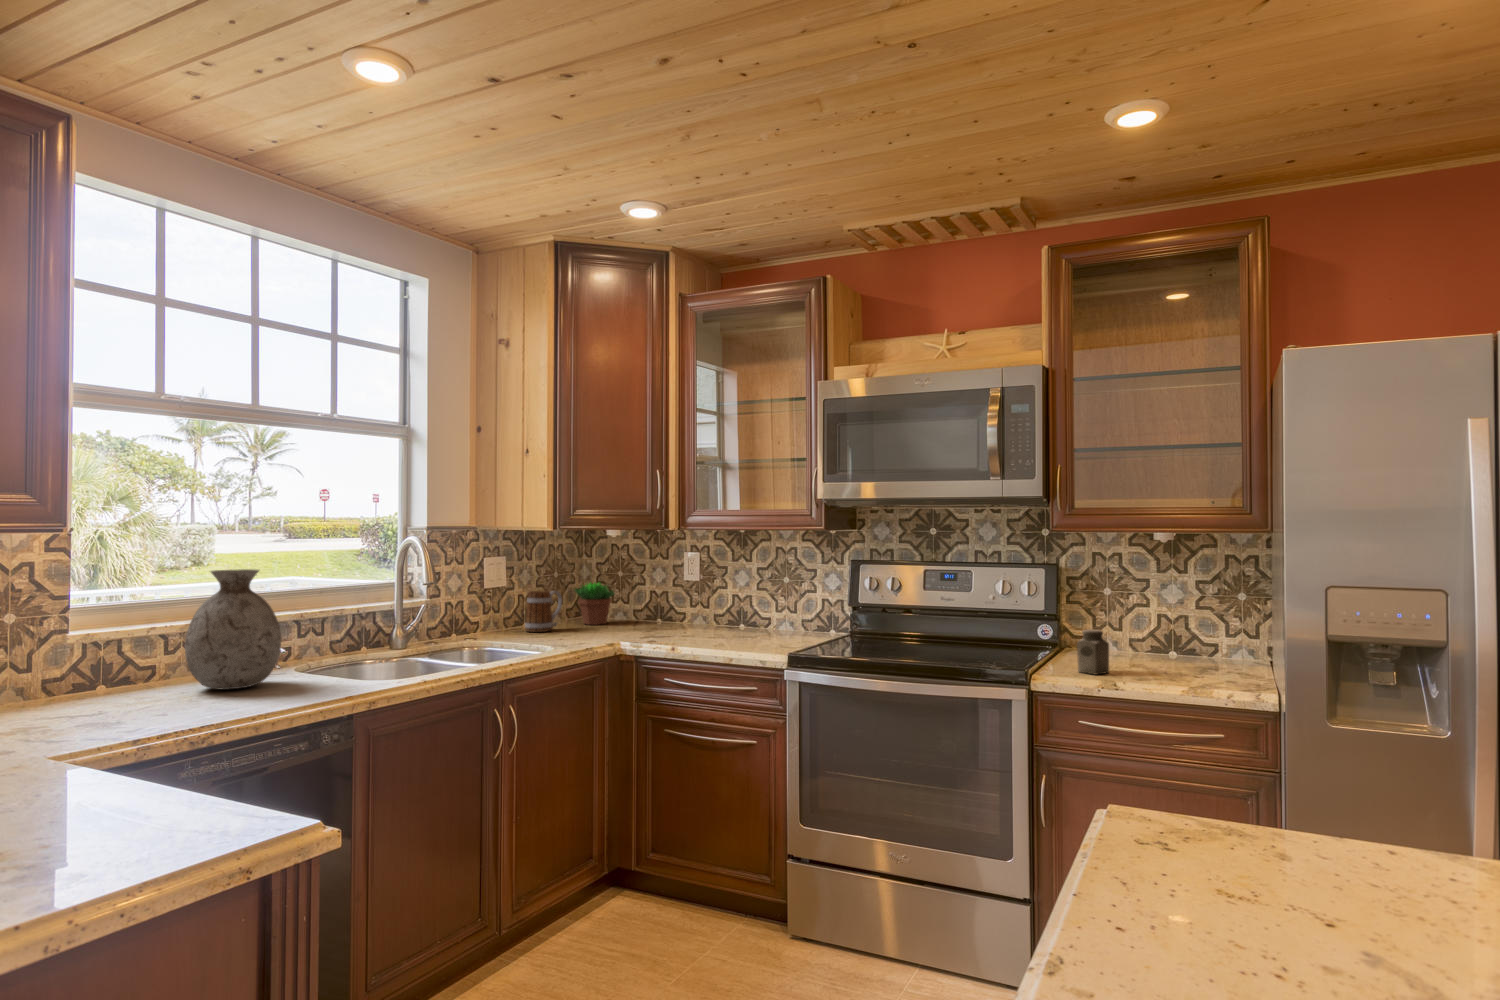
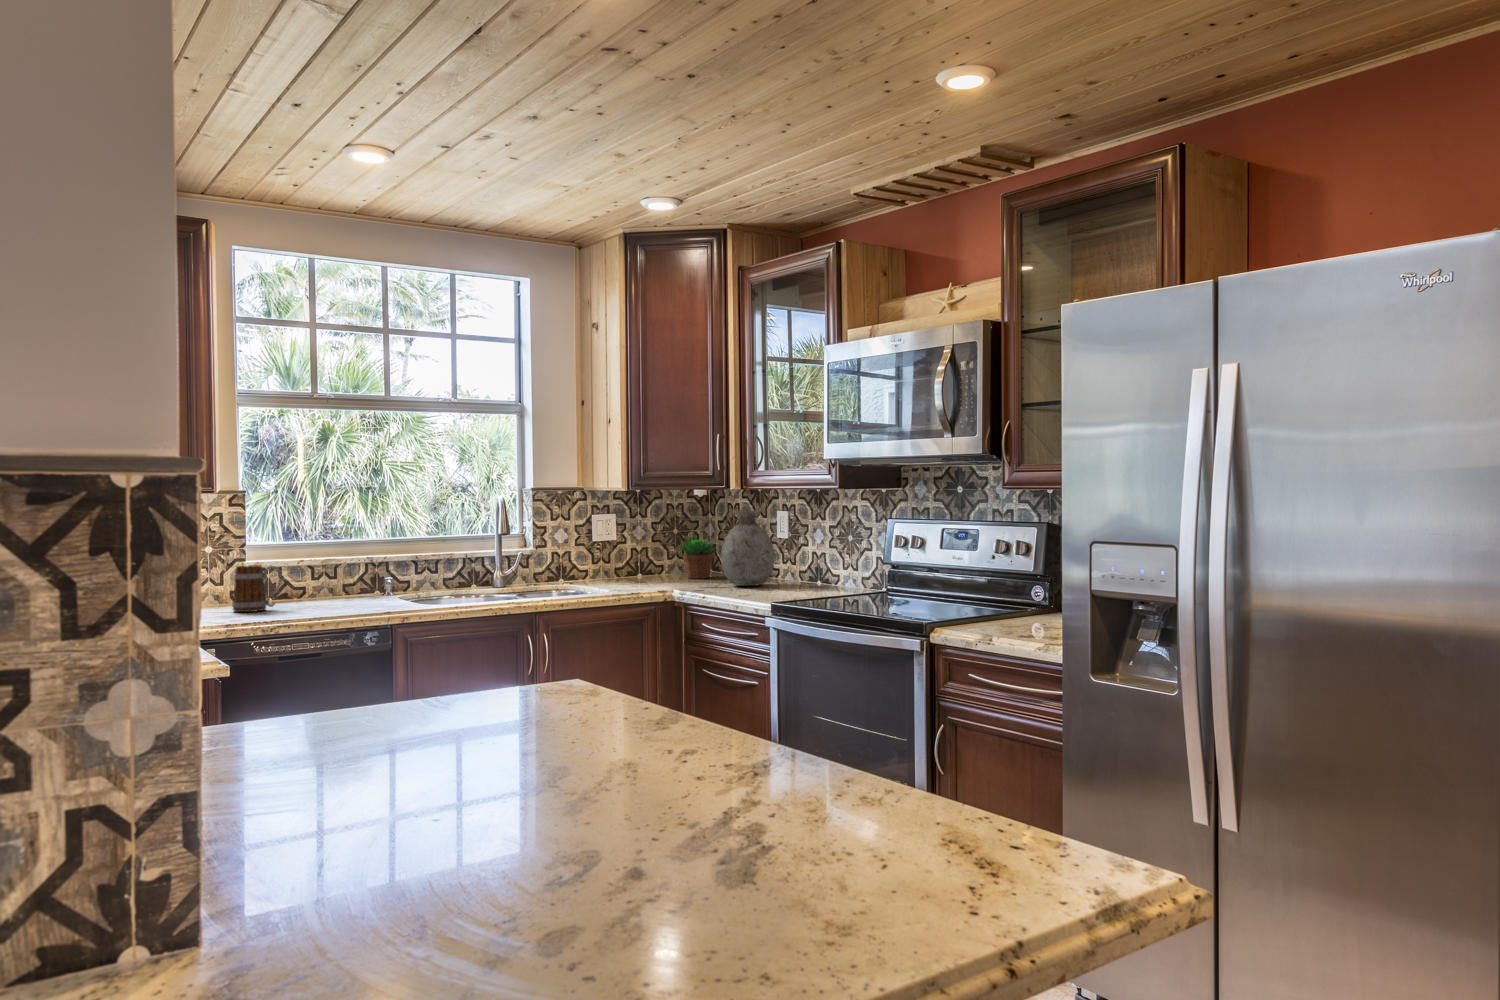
vase: present [185,569,281,690] -> present [721,510,775,586]
mug: present [525,591,562,632] -> present [232,565,282,612]
salt shaker: present [1077,629,1109,675] -> none [993,588,1021,632]

